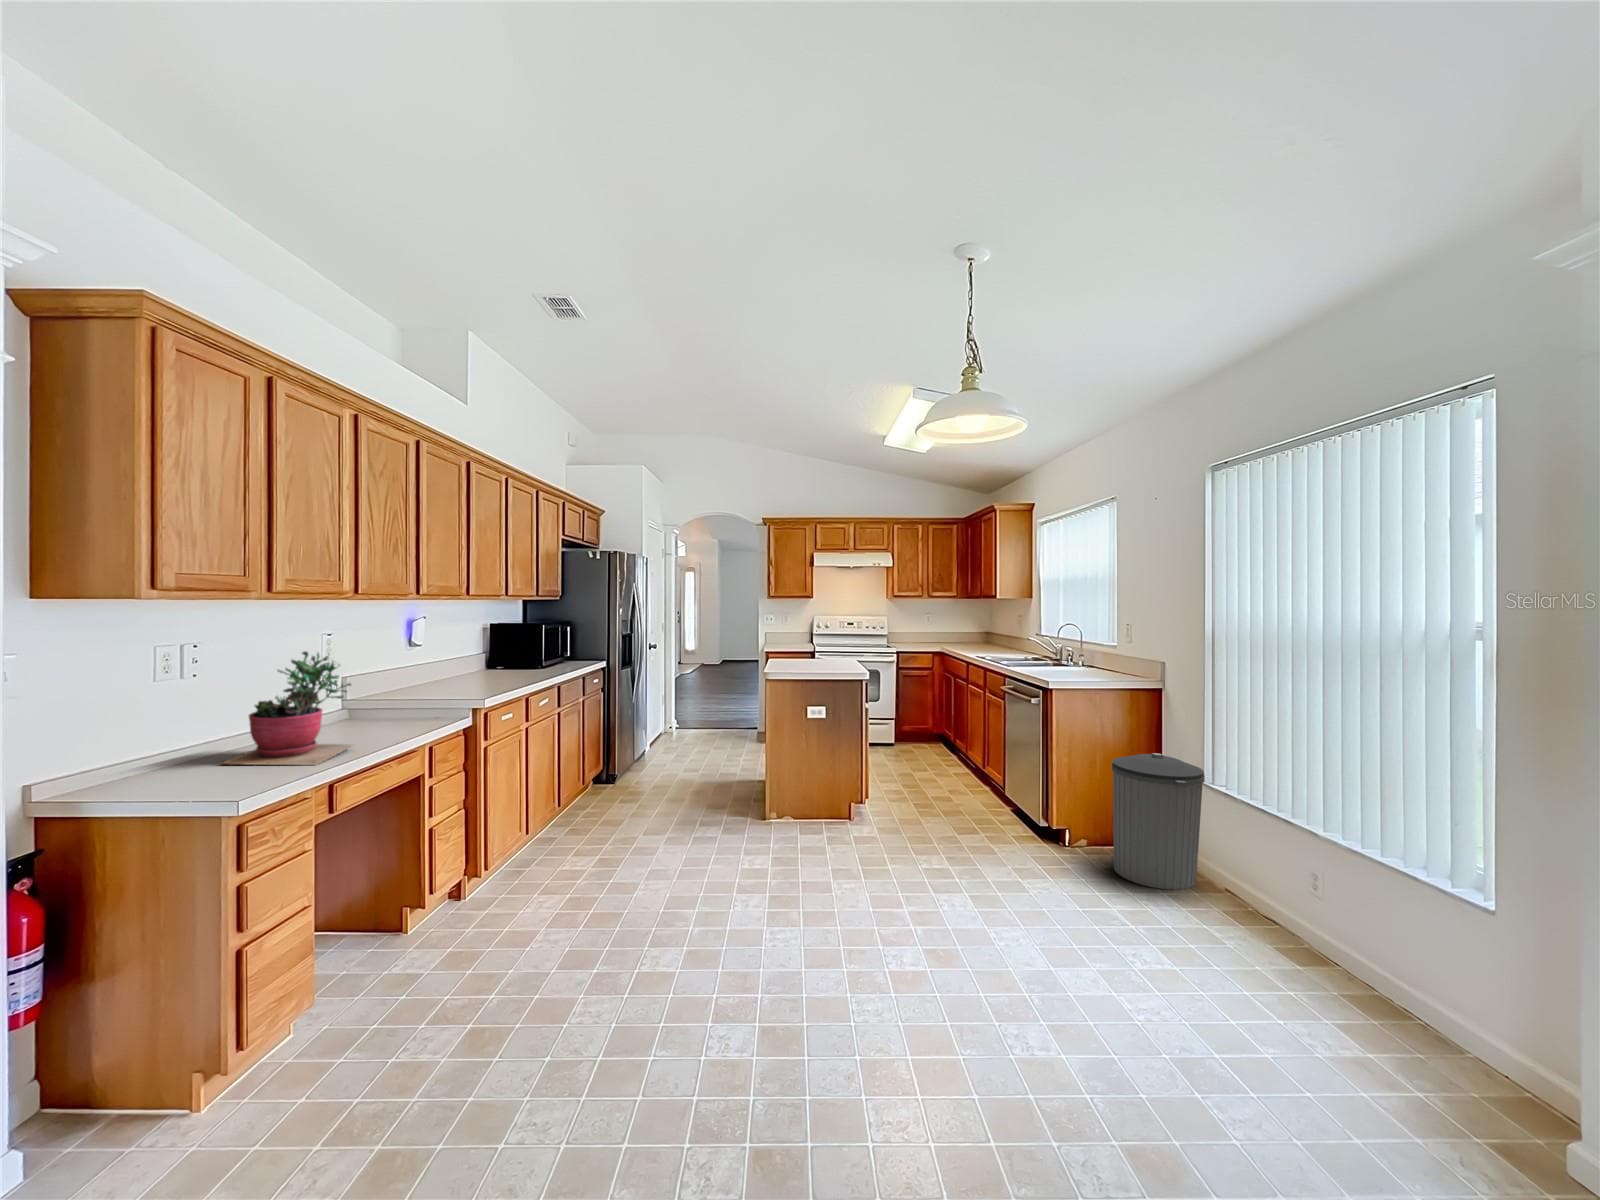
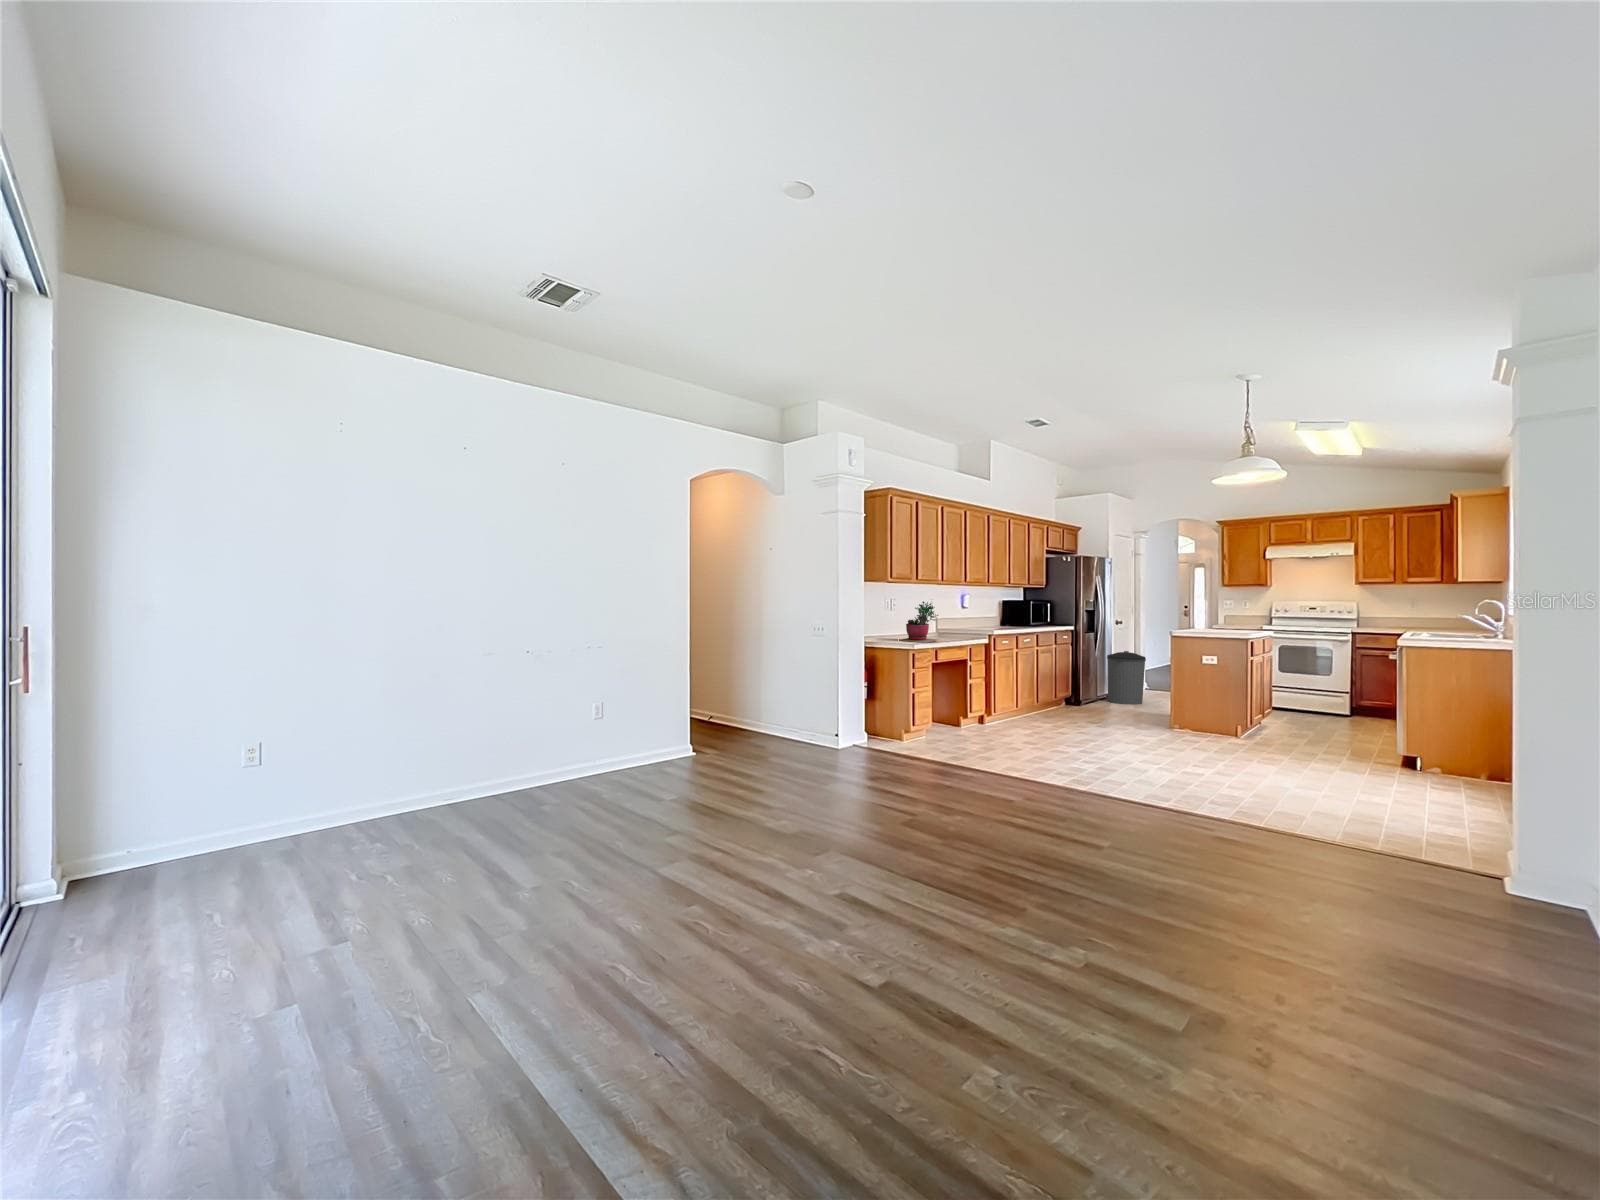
trash can: present [1112,753,1205,890] -> present [1107,651,1146,705]

